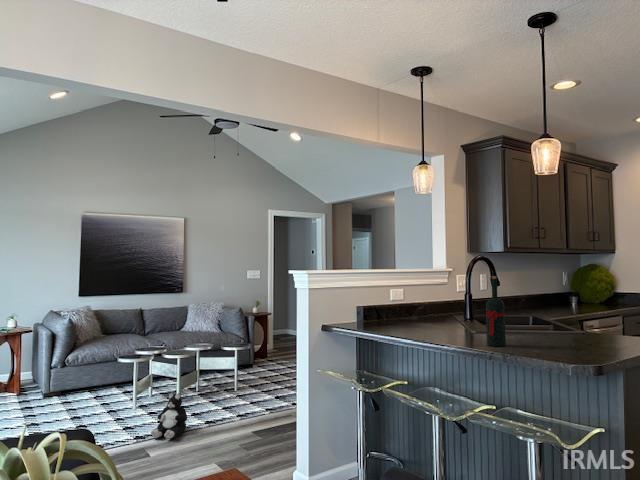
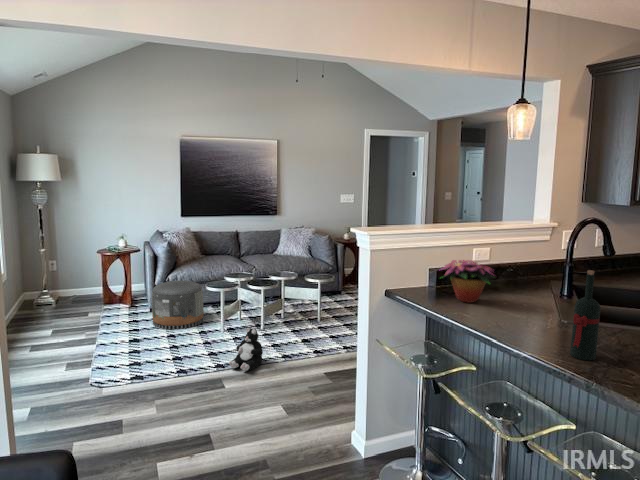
flower arrangement: none [367,291,421,328] -> present [442,260,492,303]
pouf: none [50,358,110,412] -> present [152,281,204,329]

